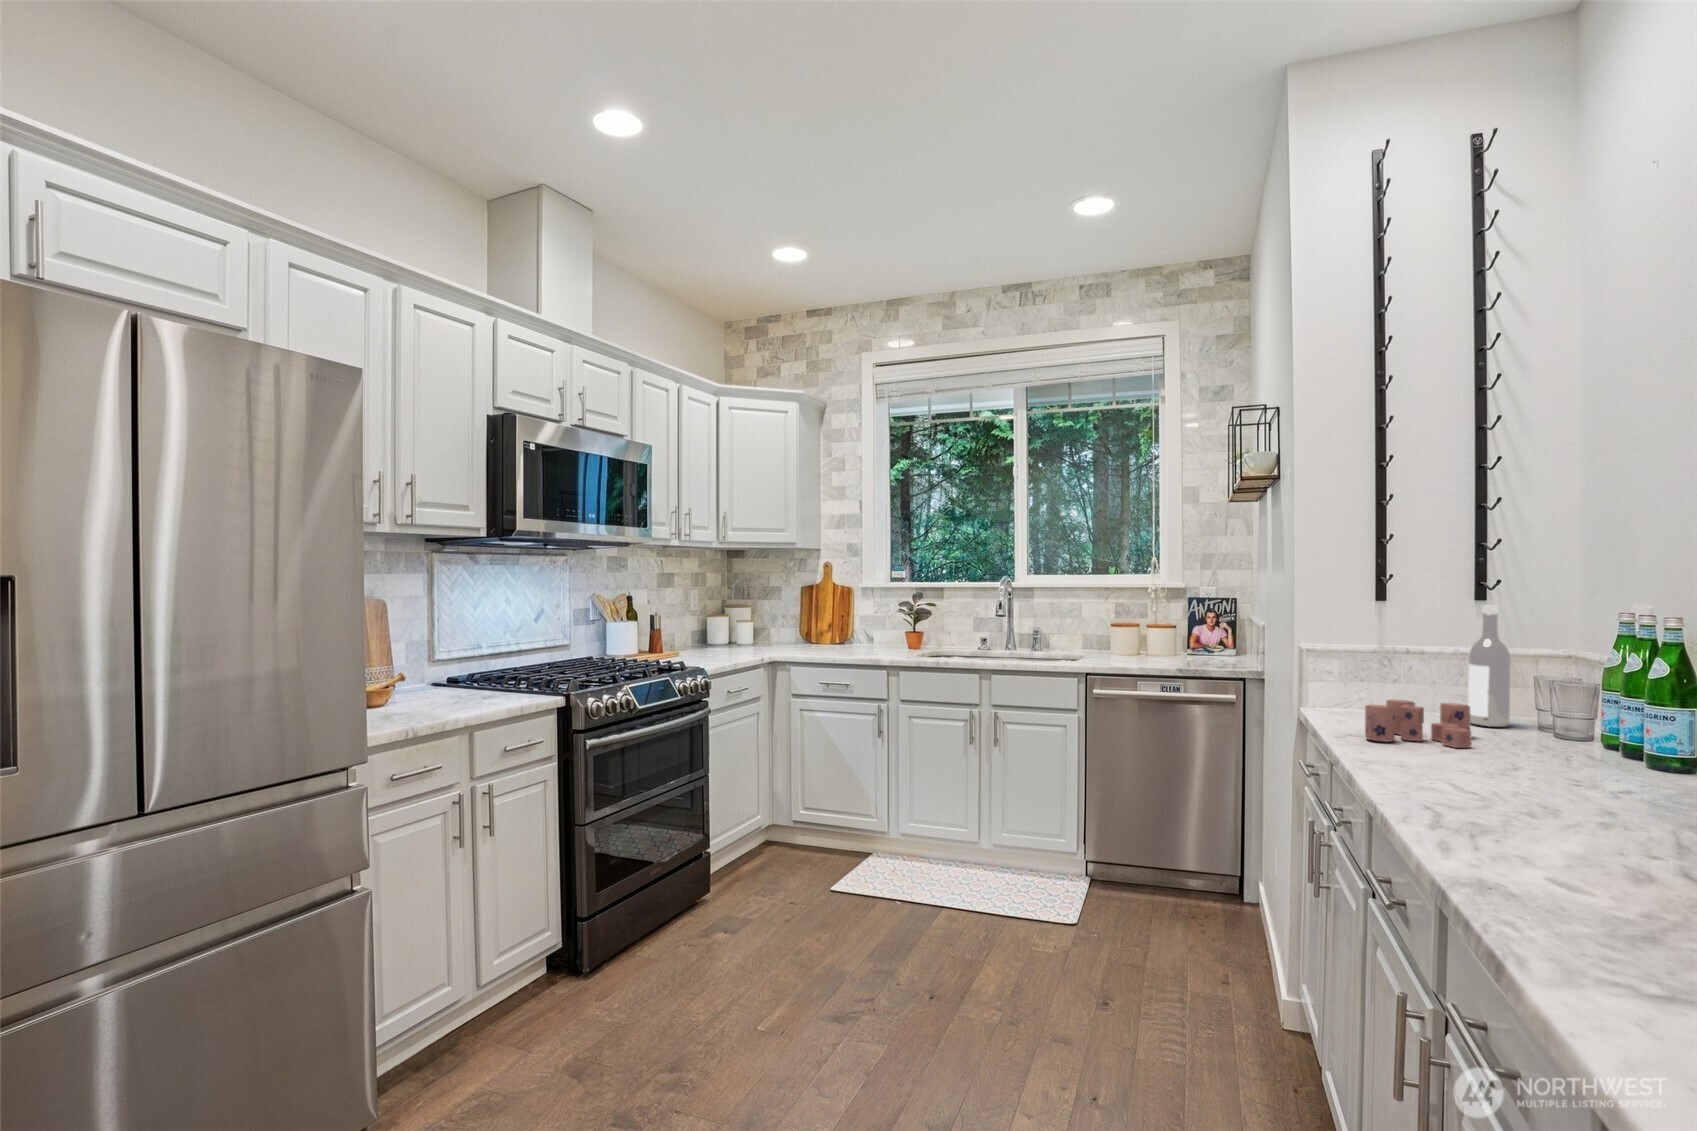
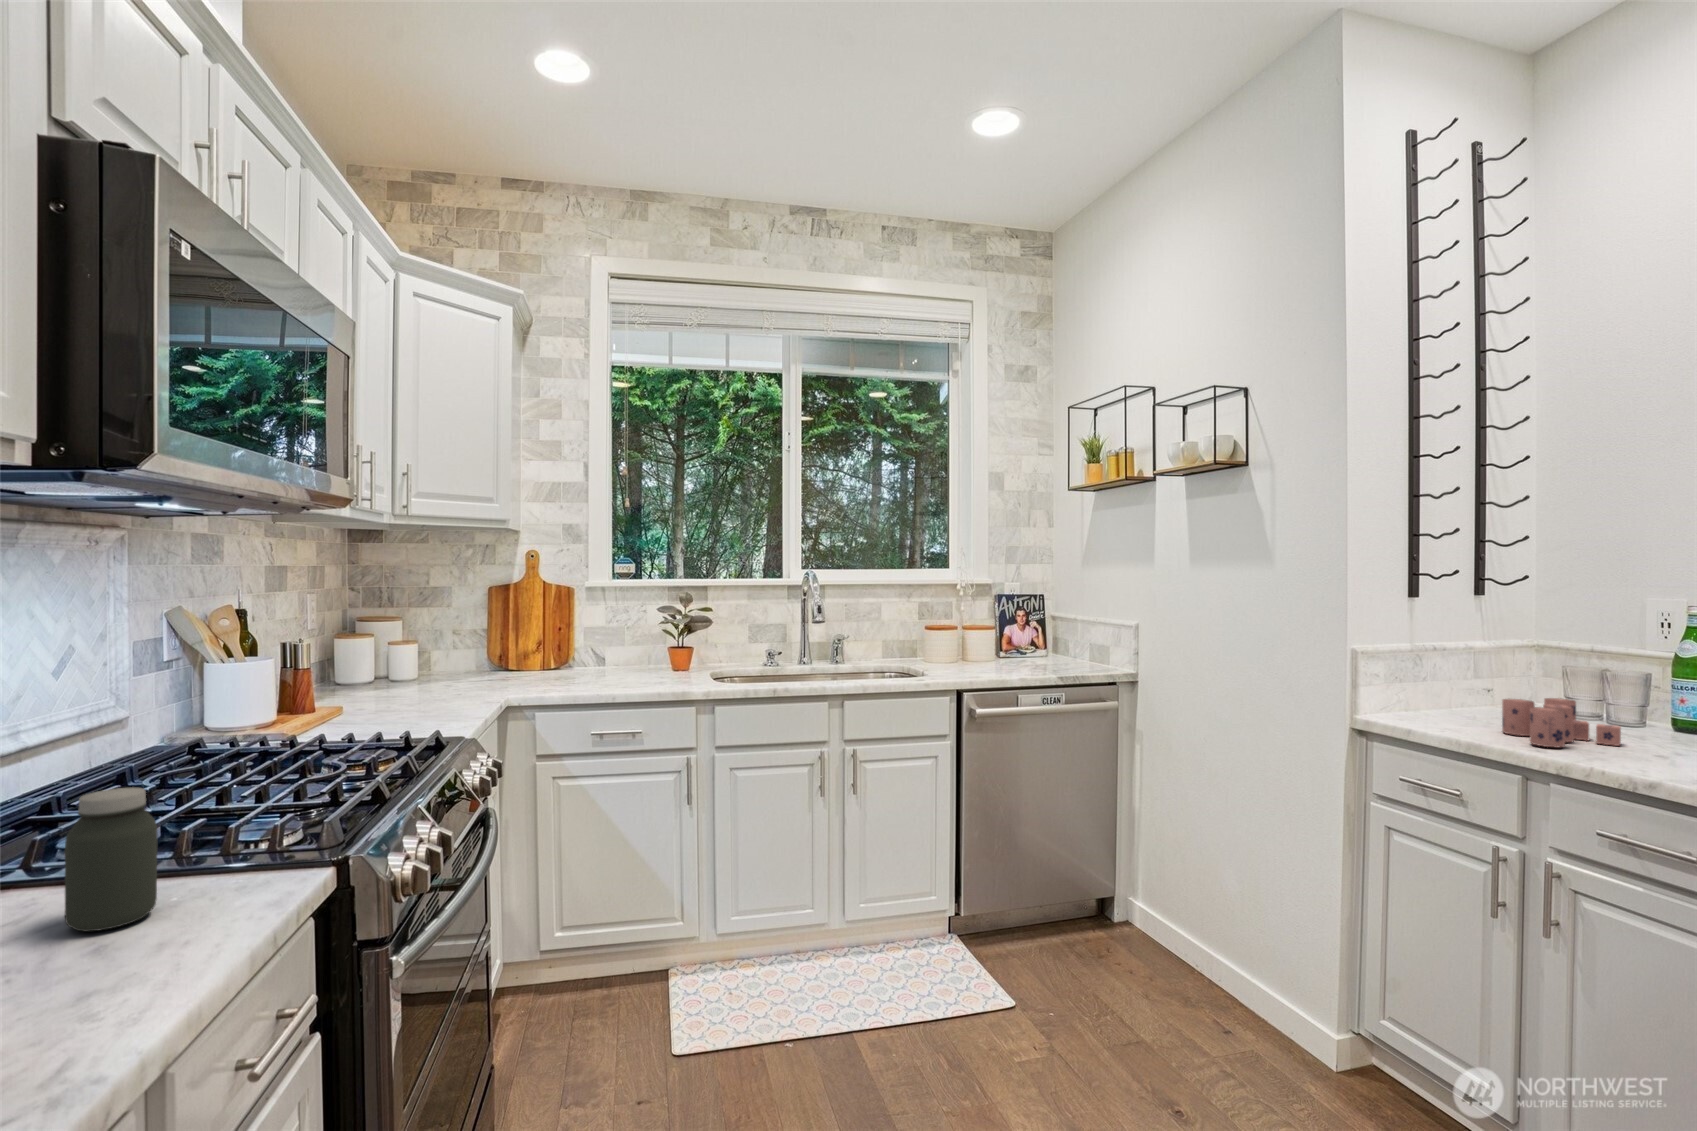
wine bottle: present [1468,605,1510,727] -> none [1498,597,1539,717]
jar: none [479,658,507,706] -> present [65,788,158,931]

